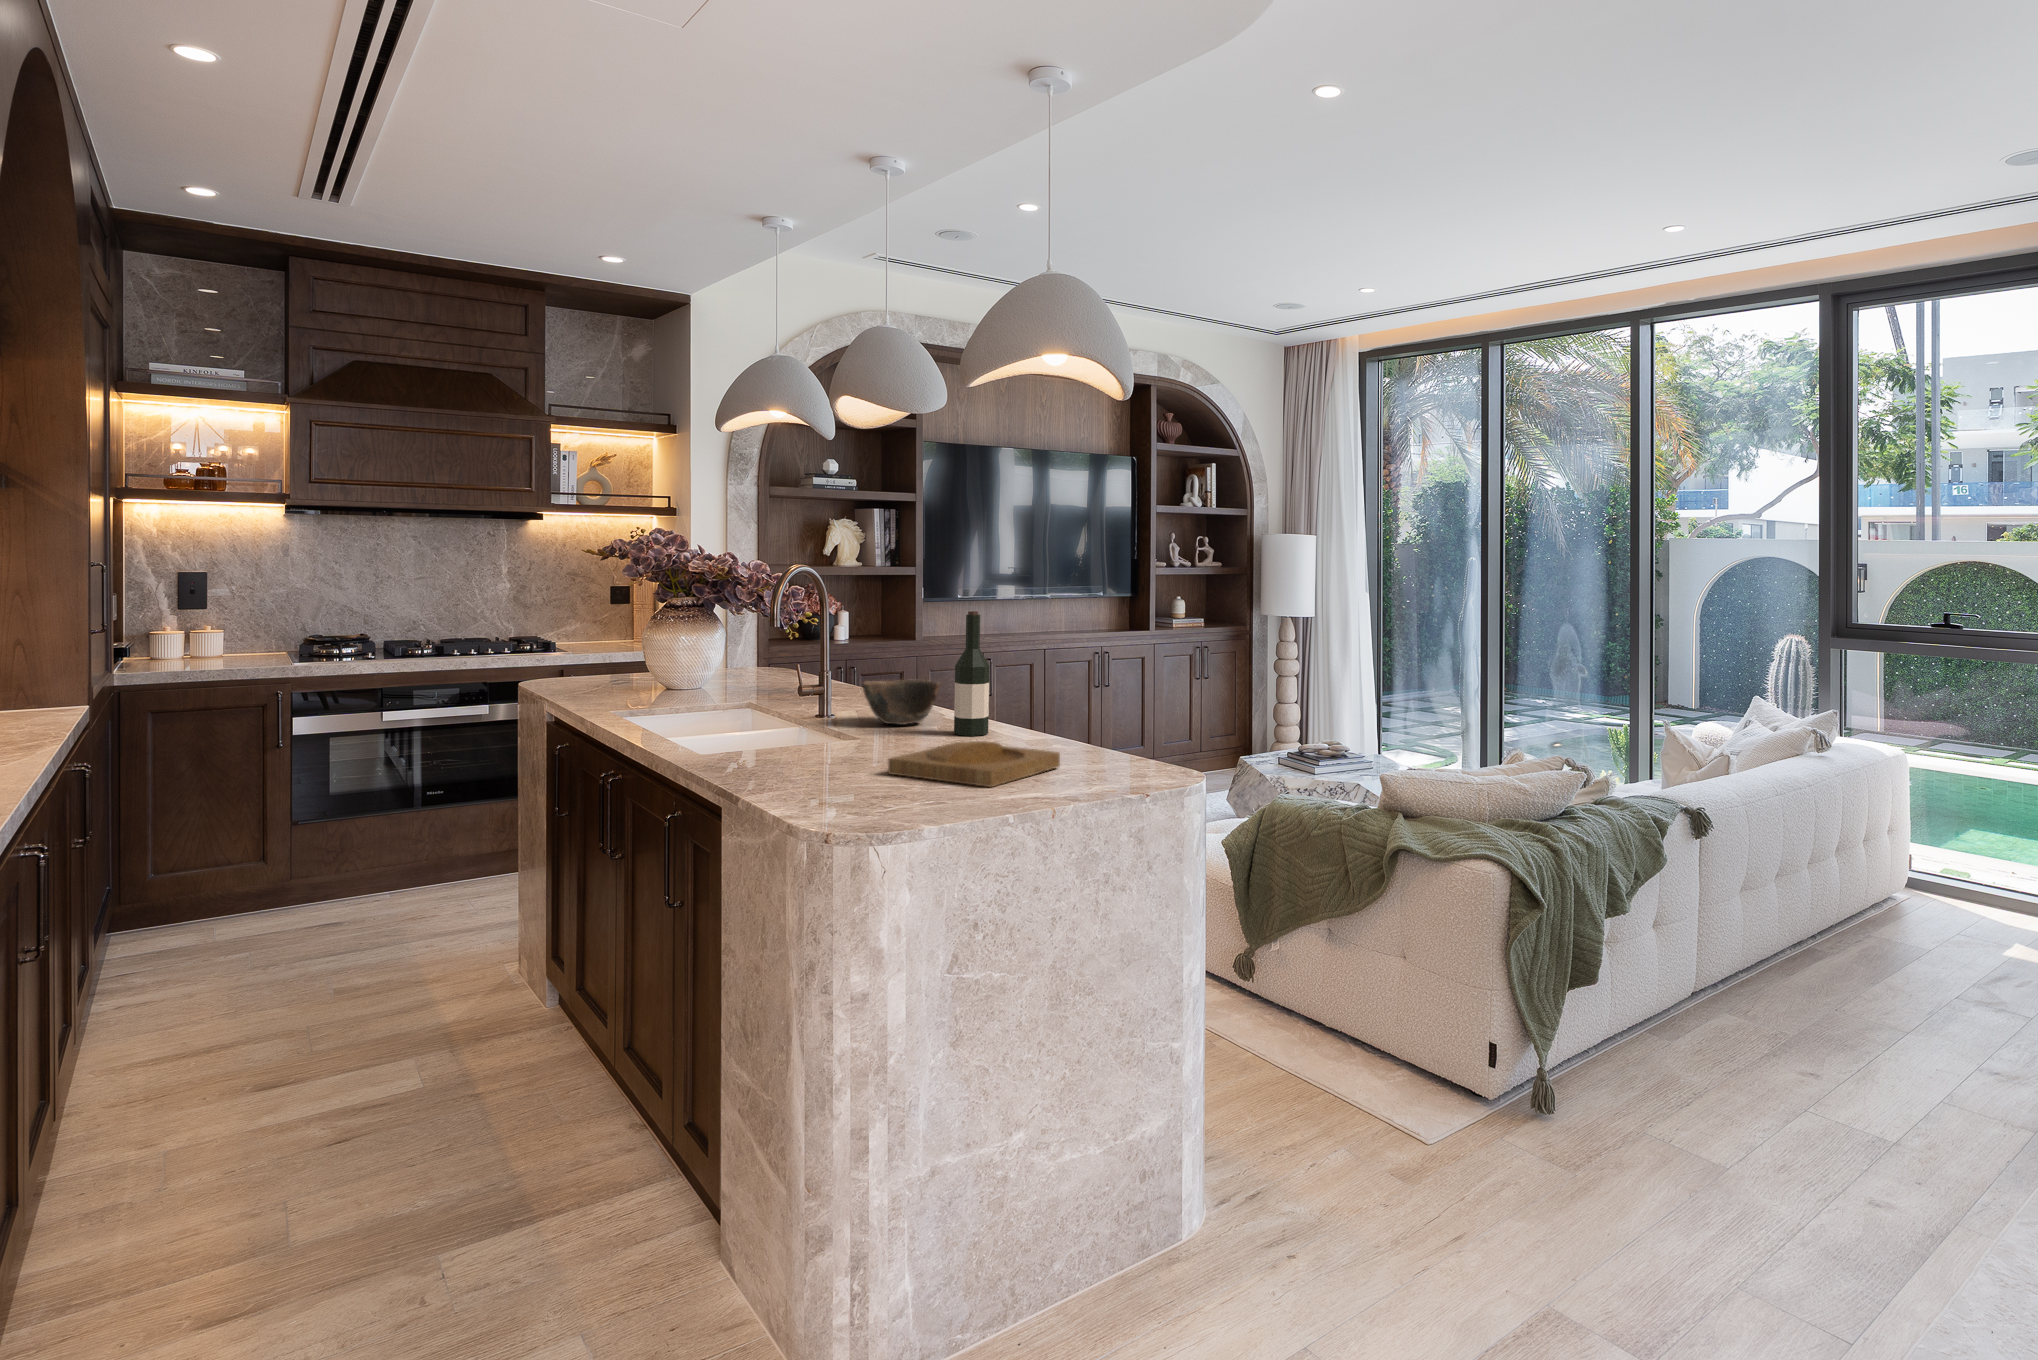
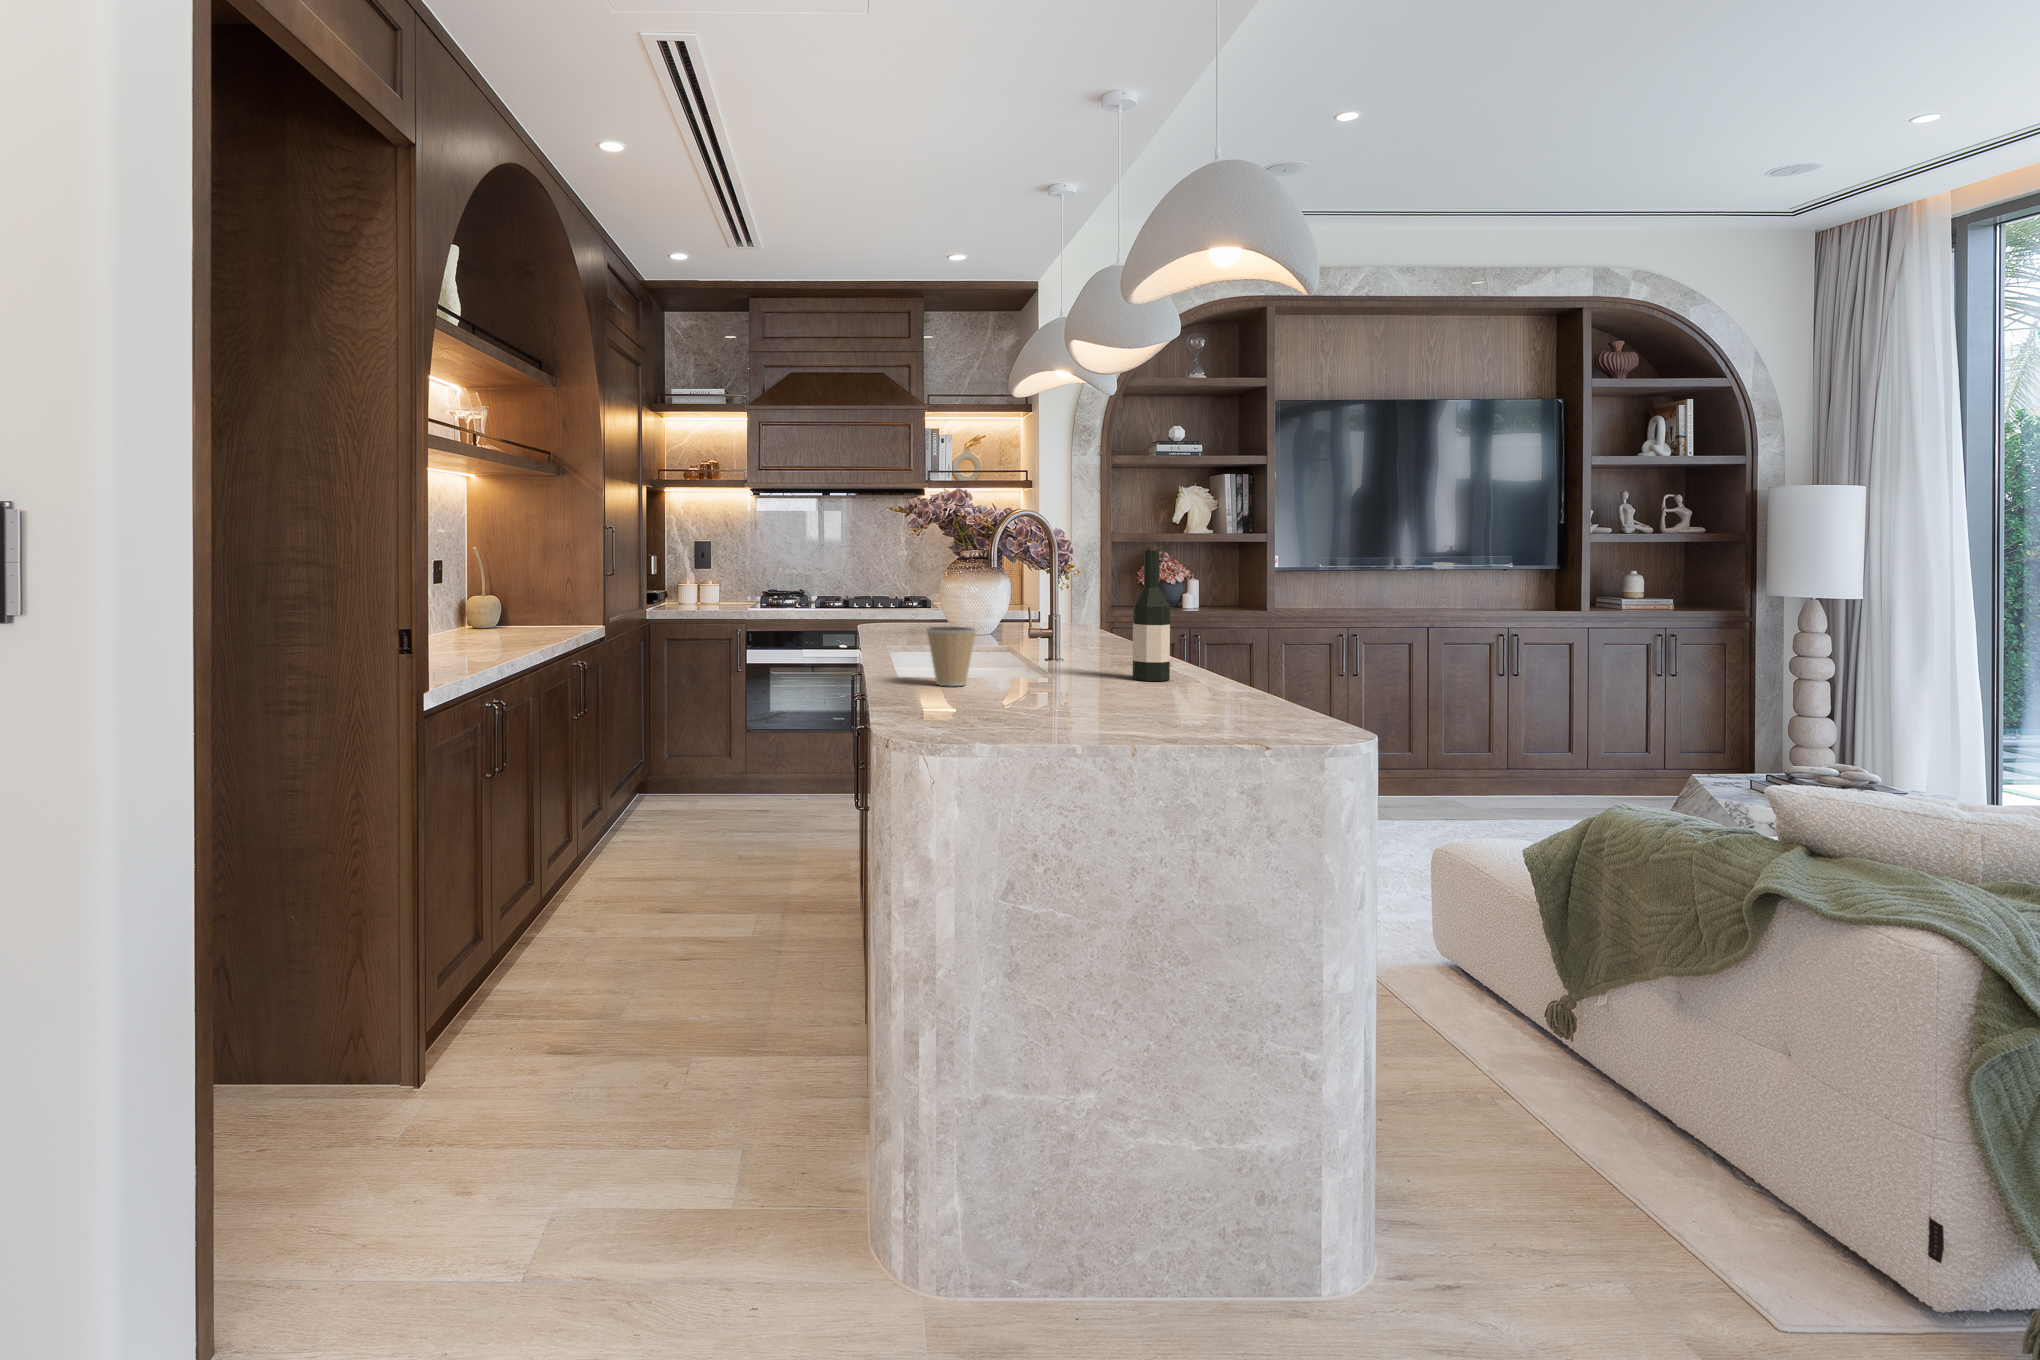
bowl: present [862,680,940,725] -> none [1057,622,1140,667]
coffee cup: none [786,698,839,760] -> present [927,627,976,686]
tray: present [888,741,1060,787] -> none [990,678,1179,722]

